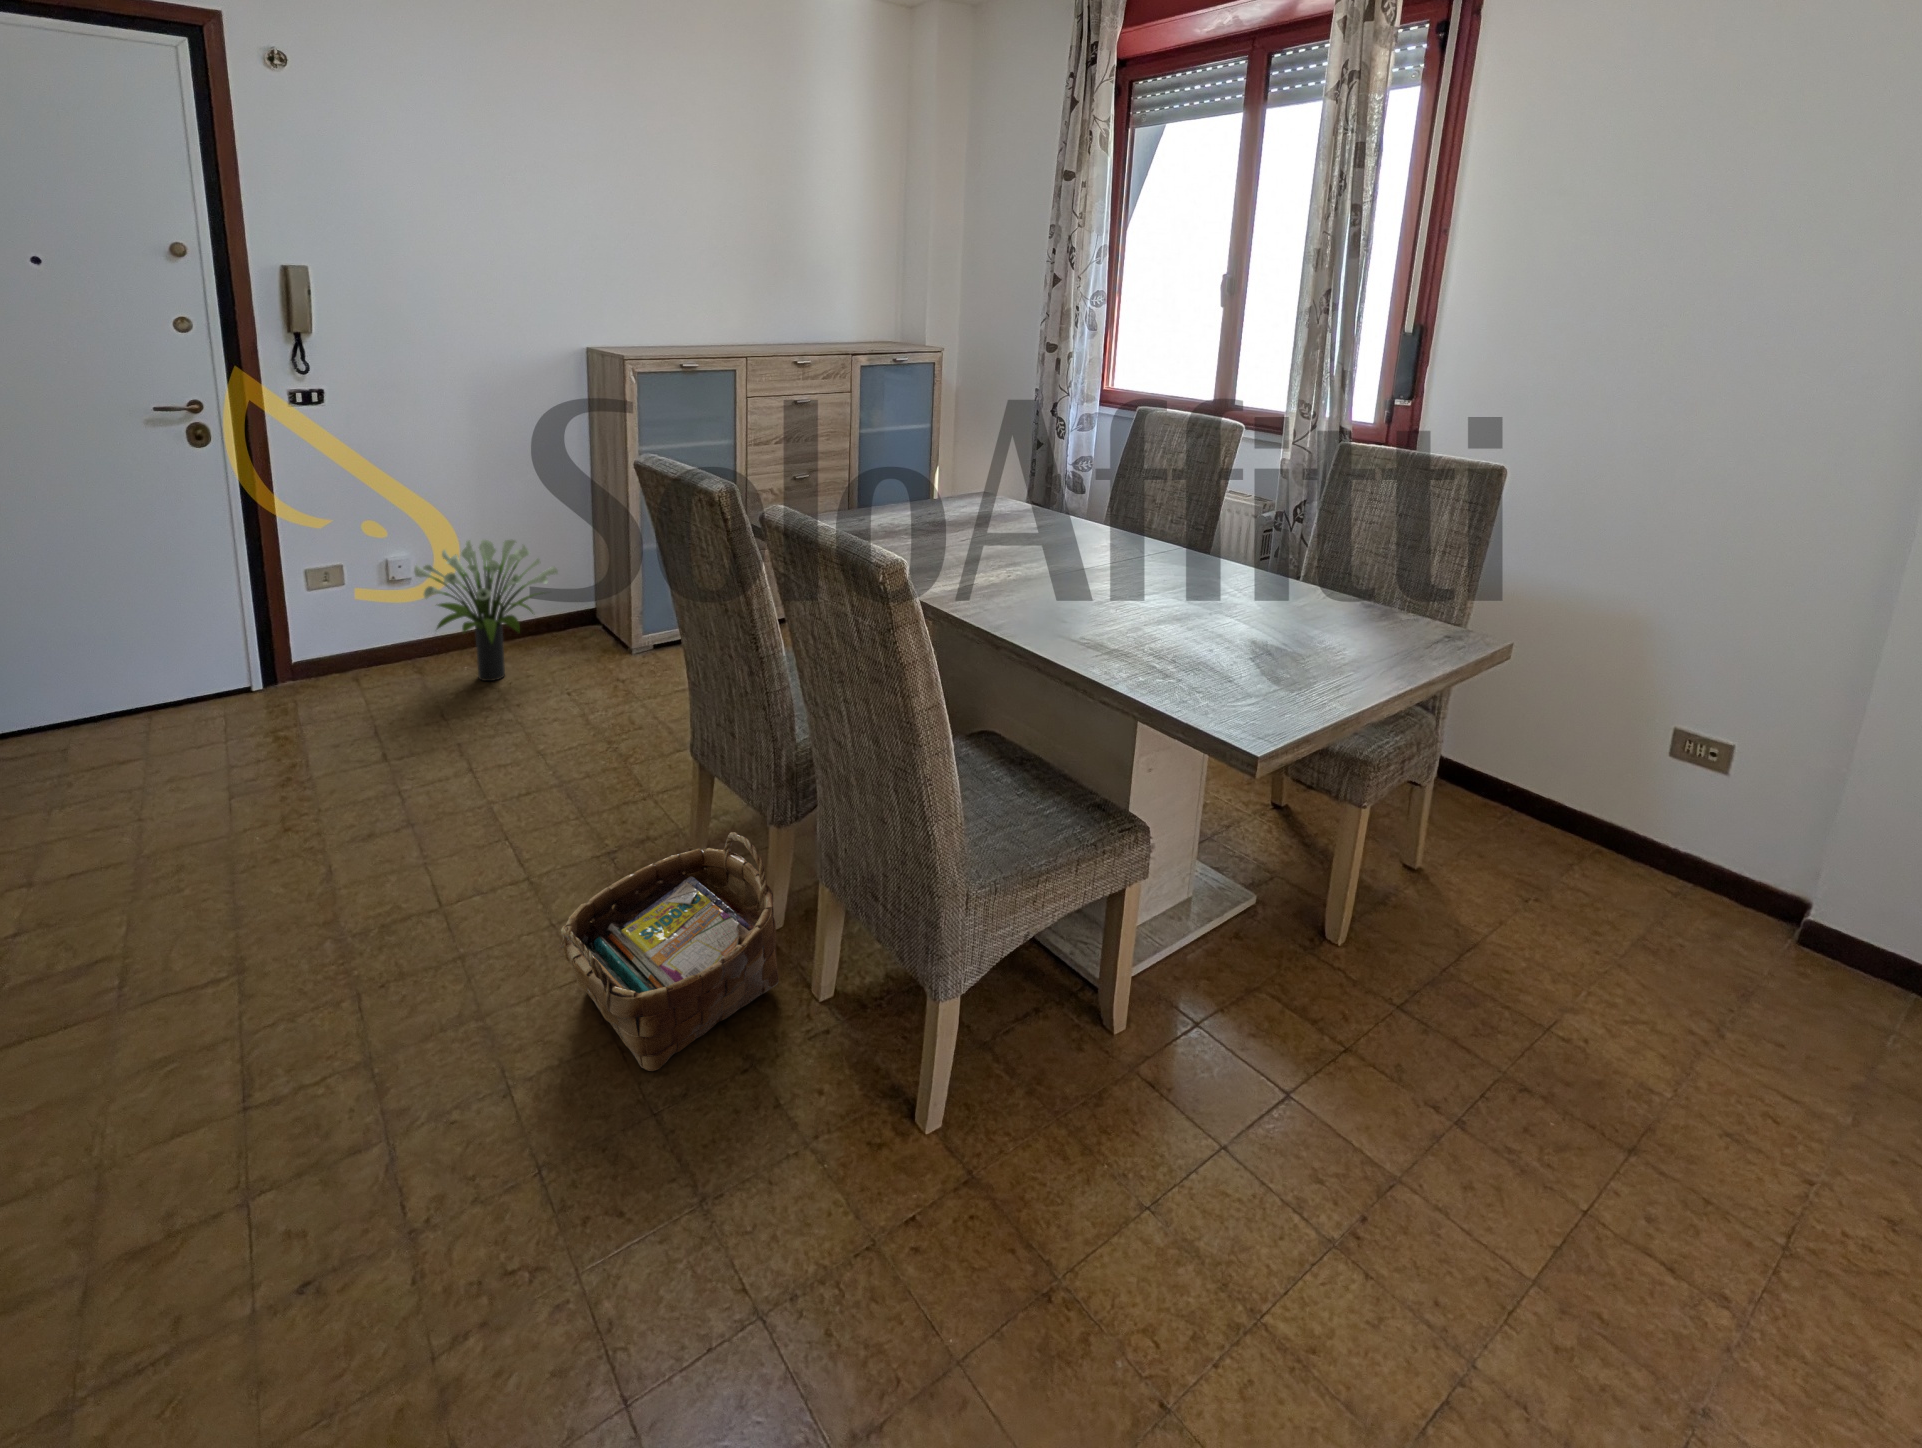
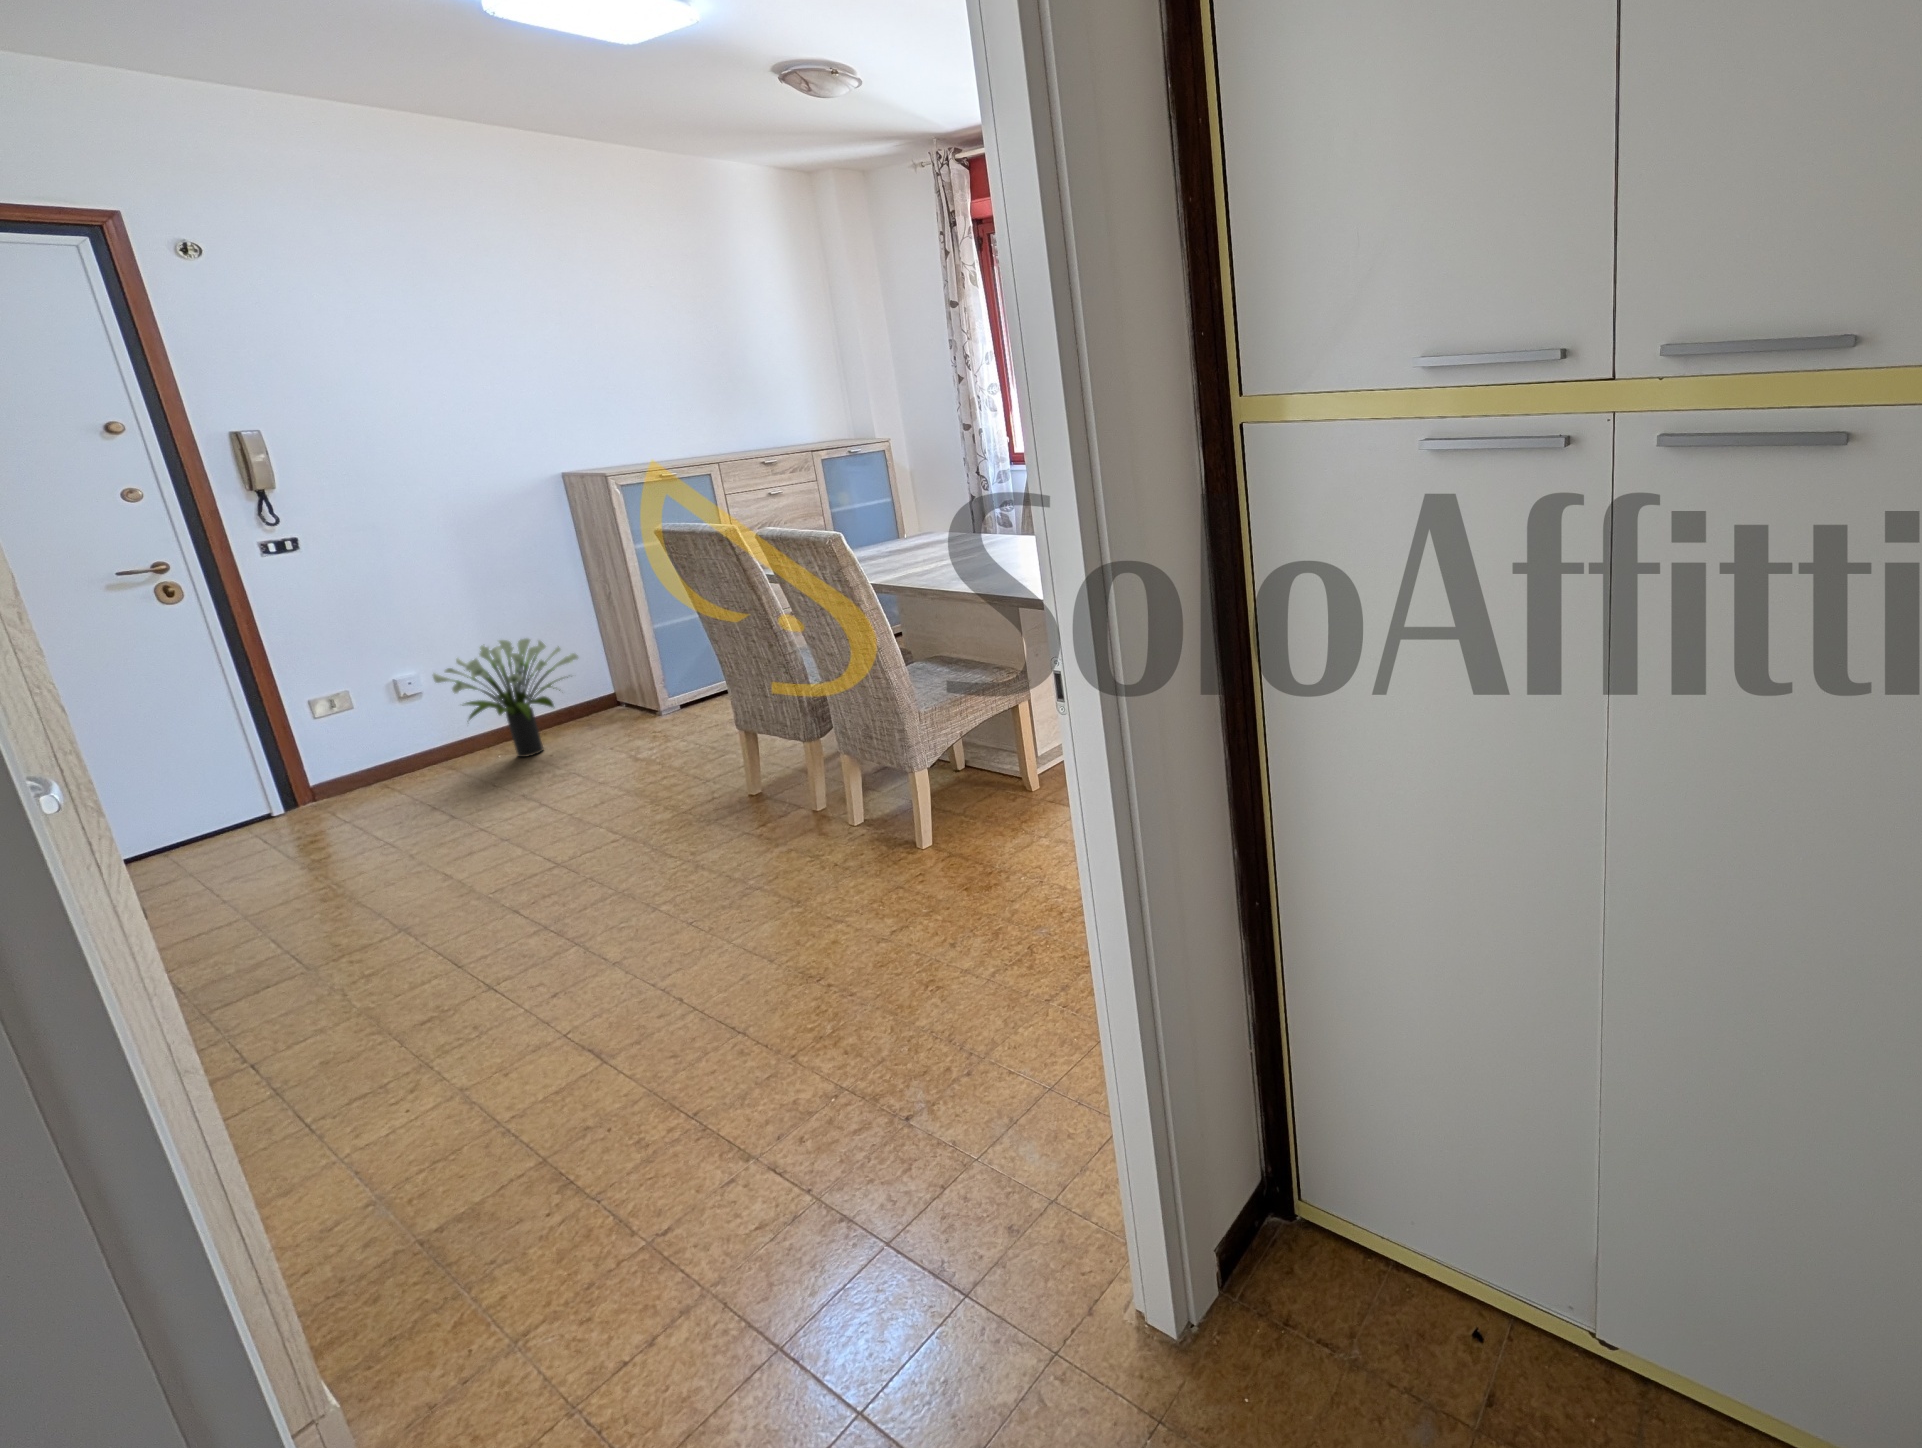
woven basket: present [560,832,779,1071] -> none [668,746,826,876]

